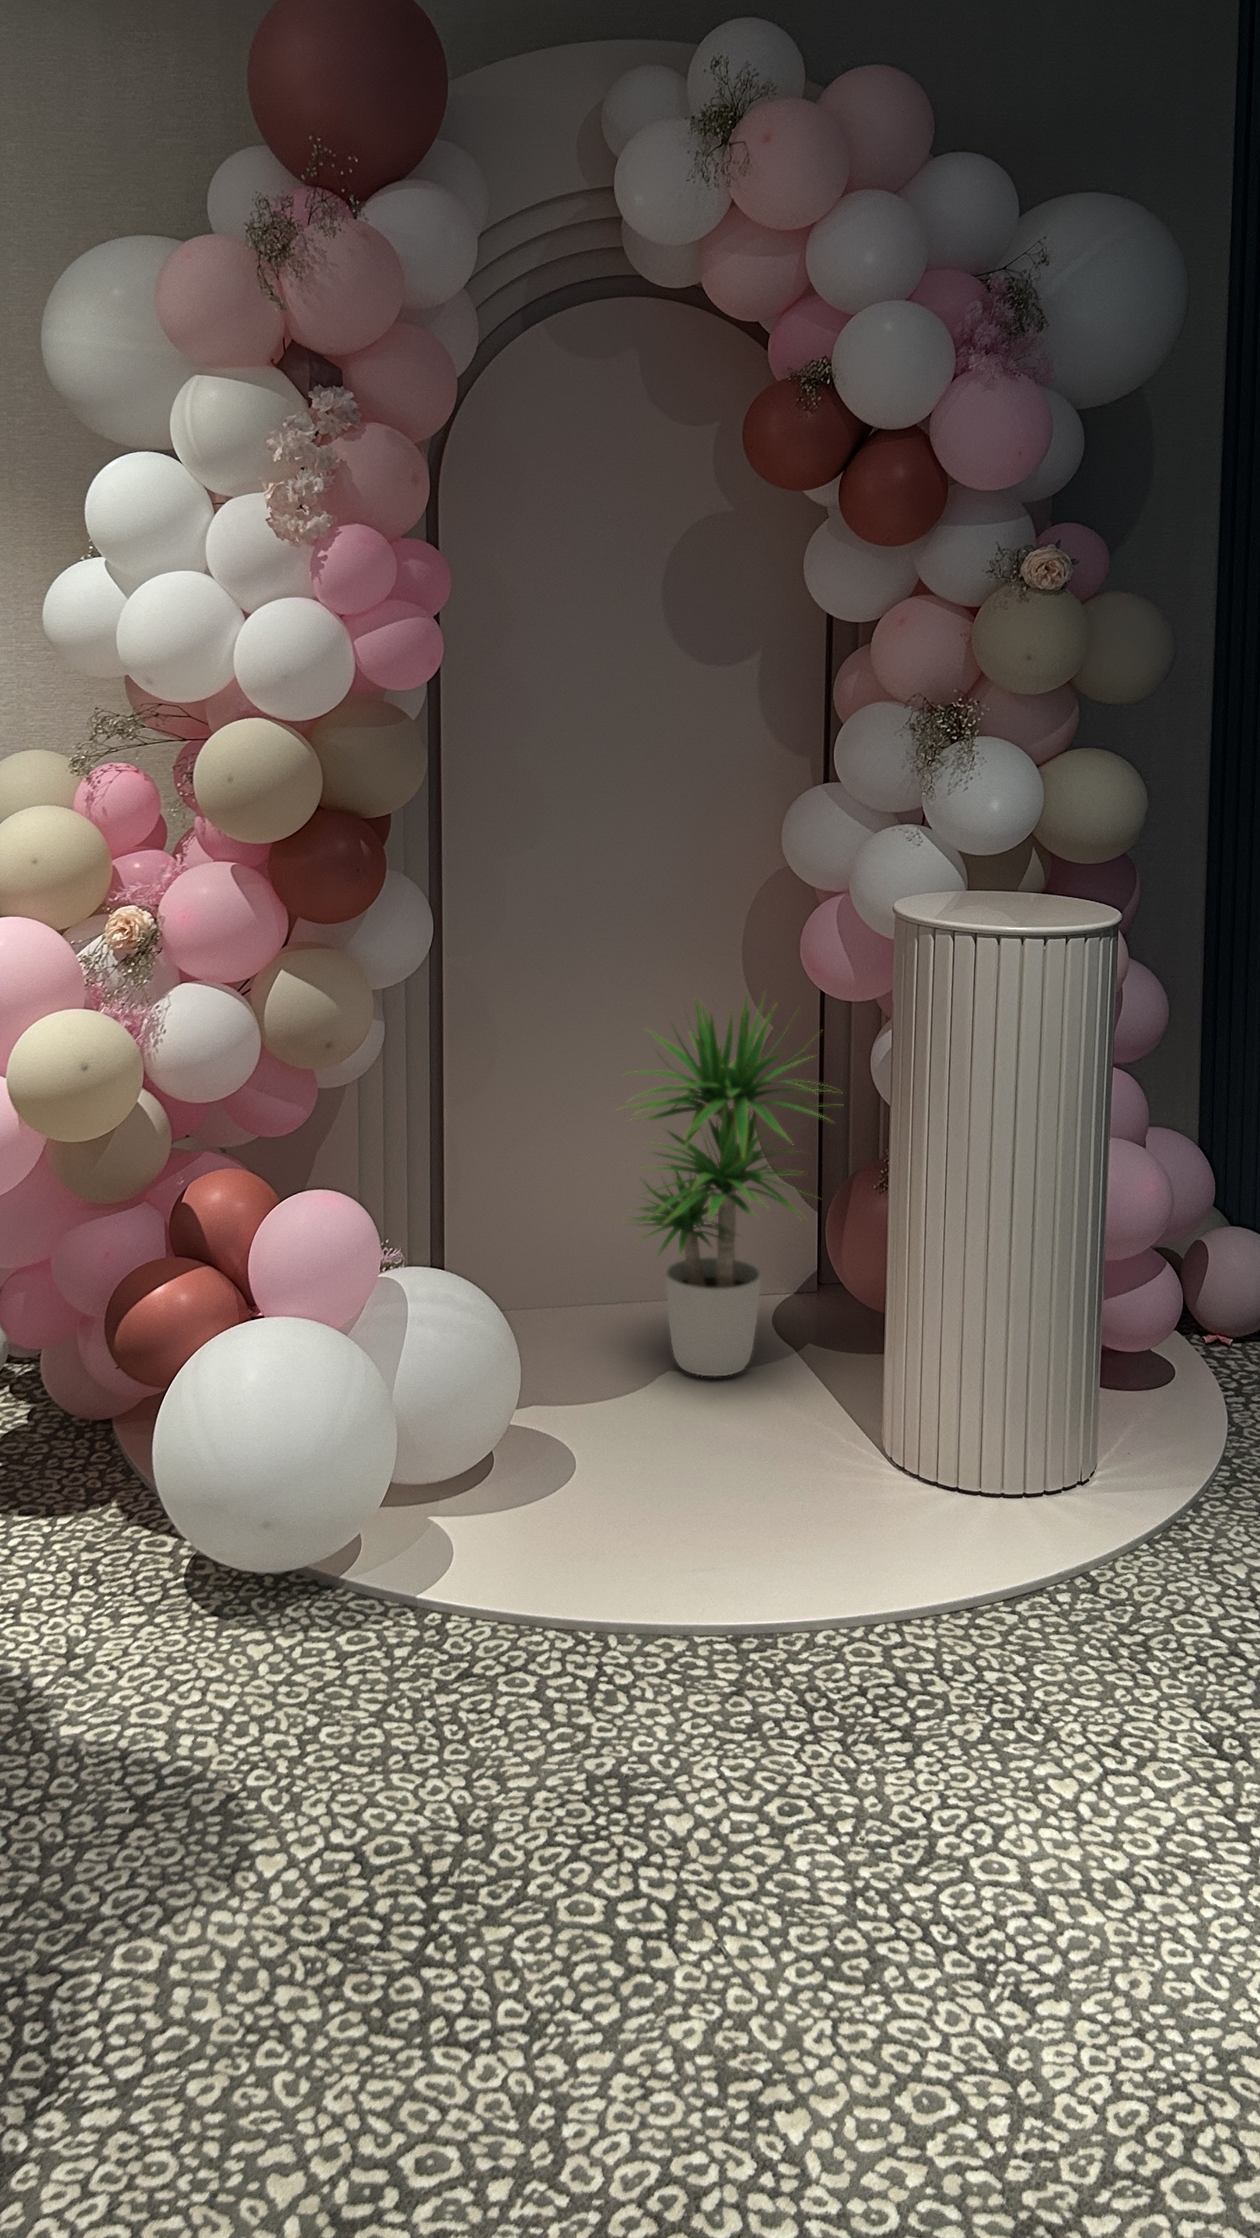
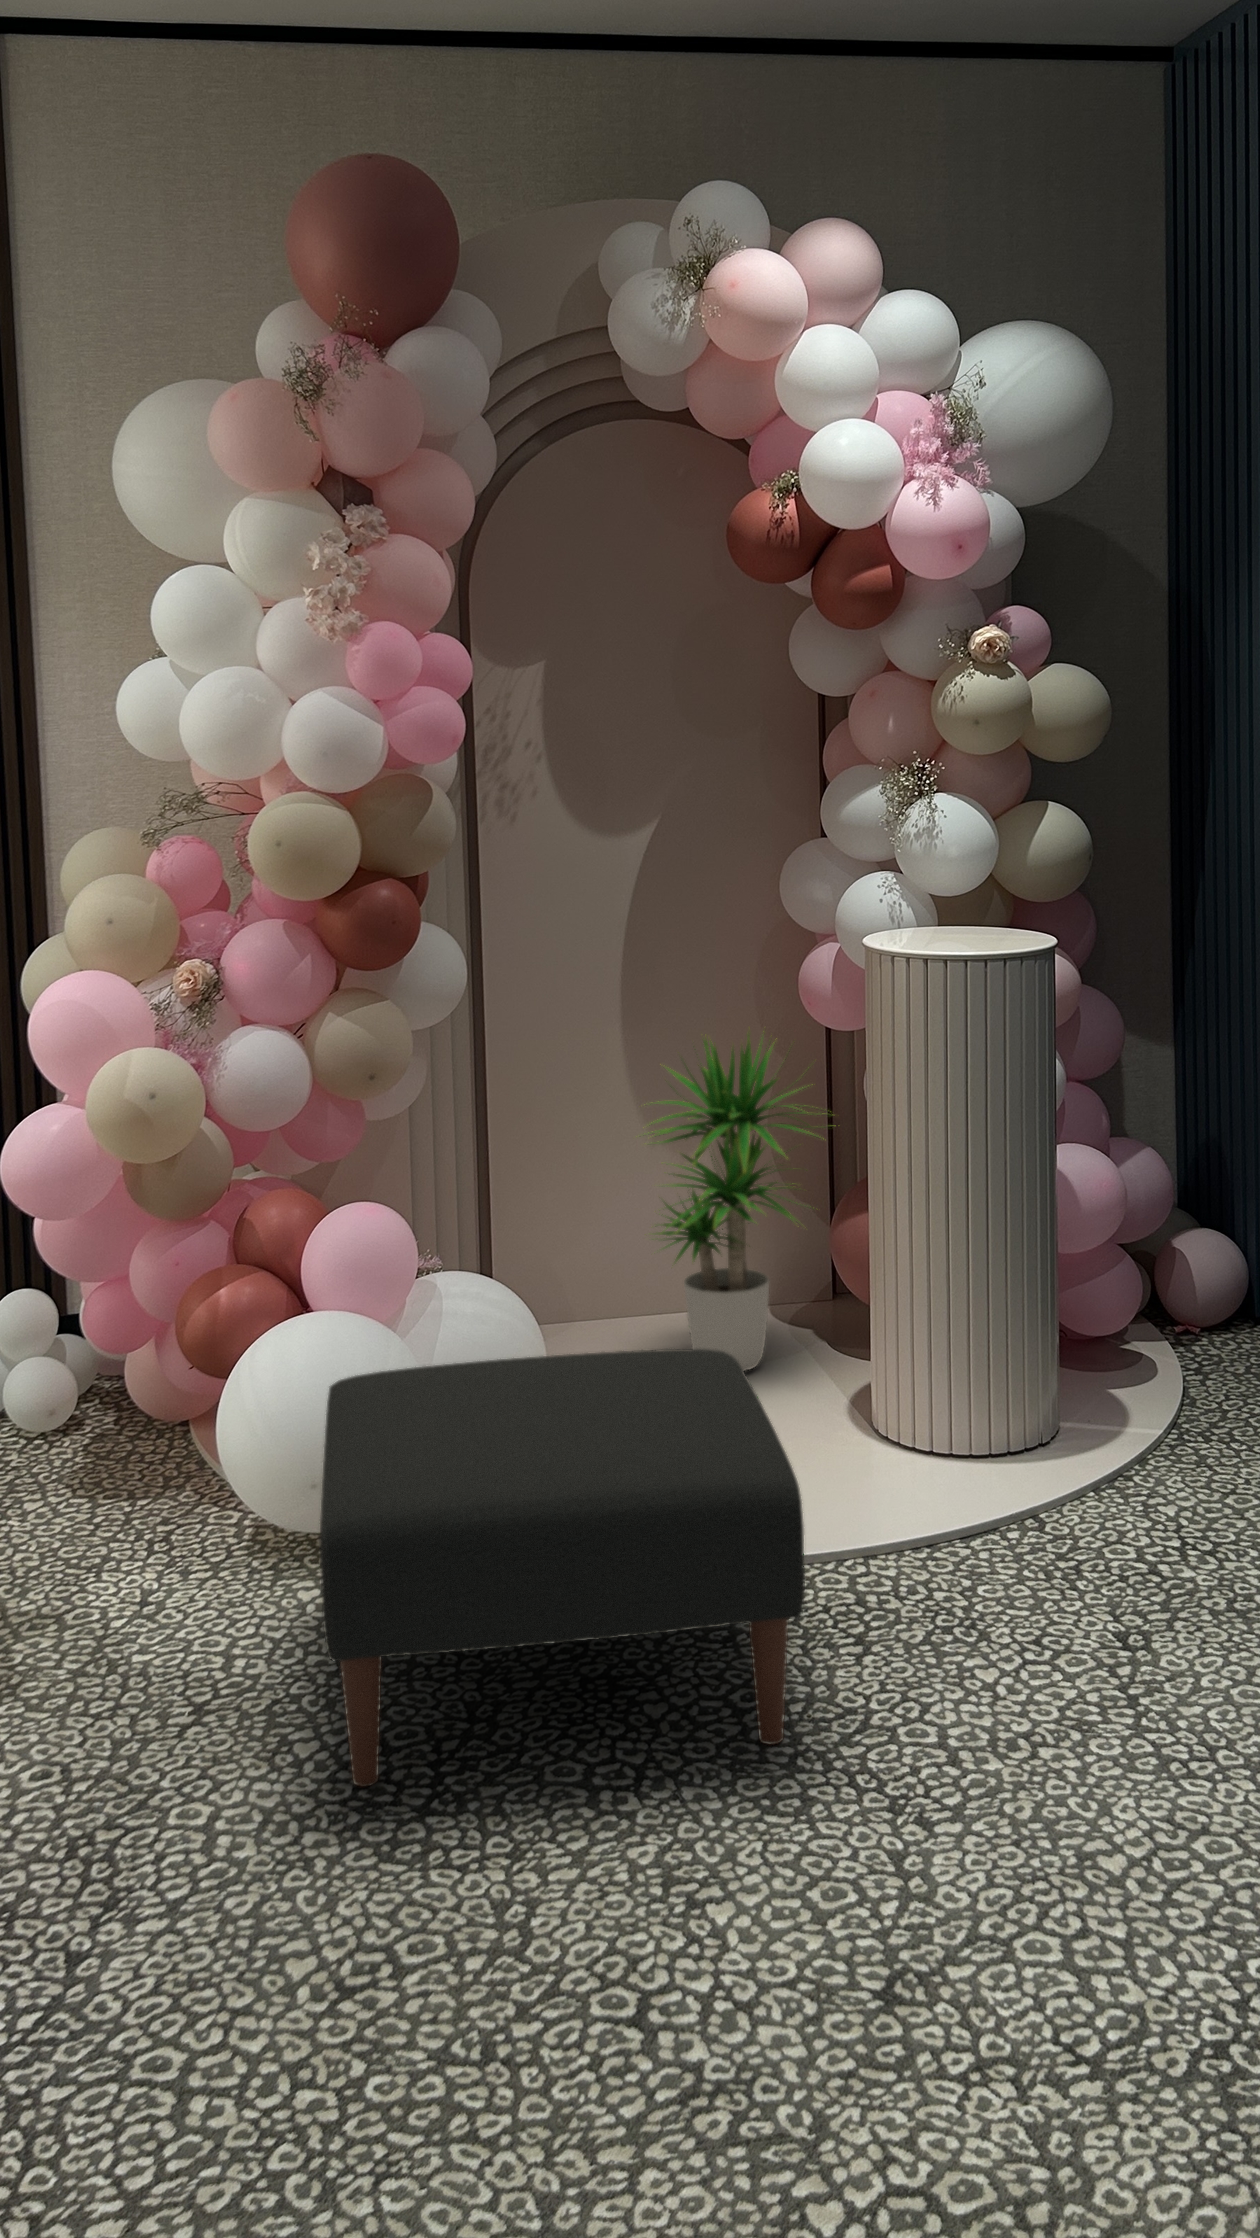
ottoman: none [291,1384,876,1923] -> present [320,1349,805,1786]

